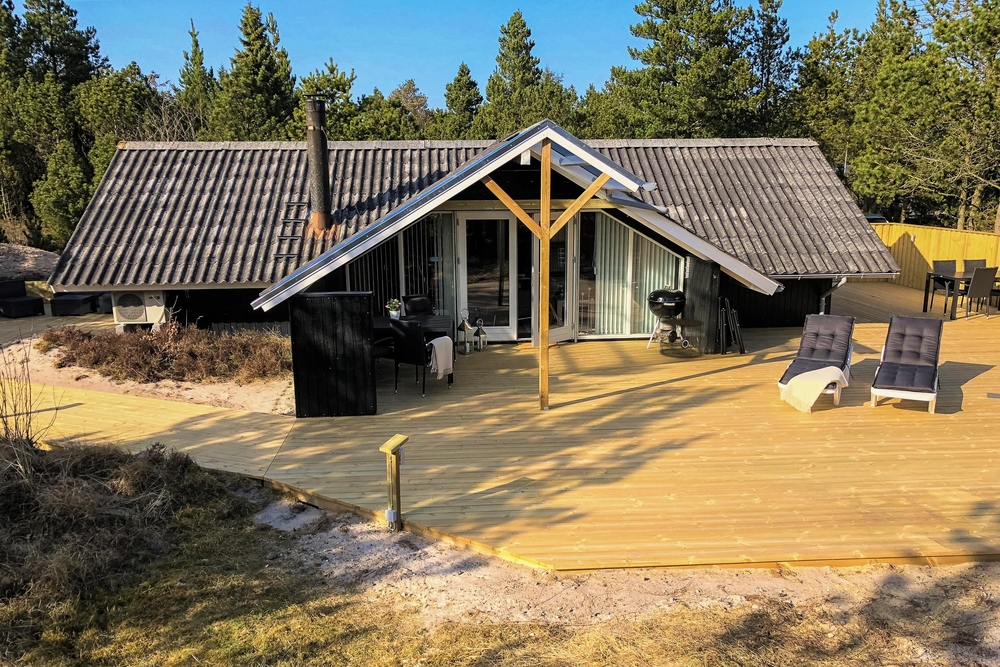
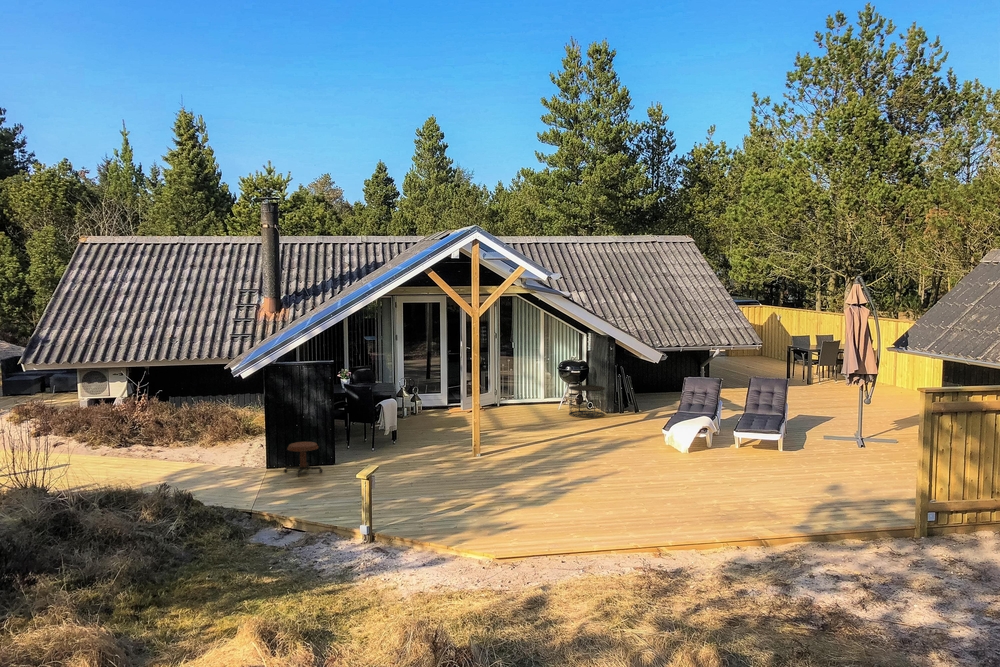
stool: none [315,387,360,429] -> present [284,442,322,476]

